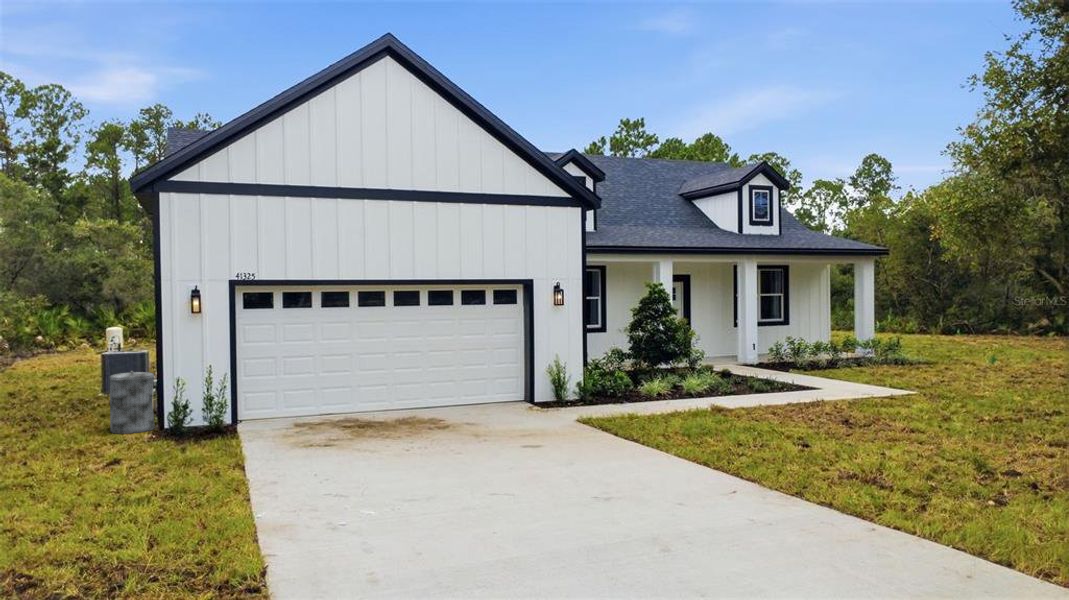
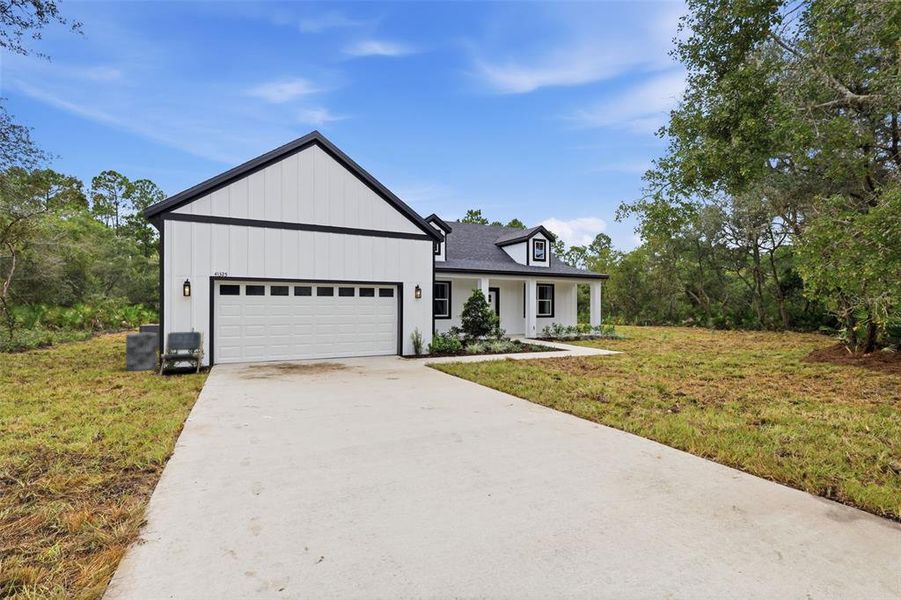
lounge chair: none [168,369,225,441] -> present [160,332,203,375]

